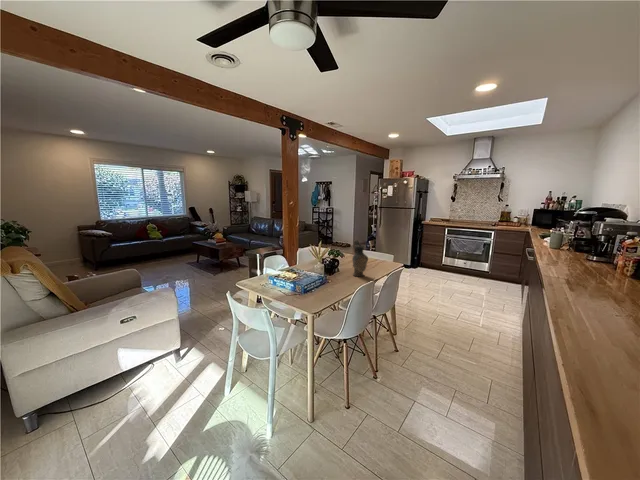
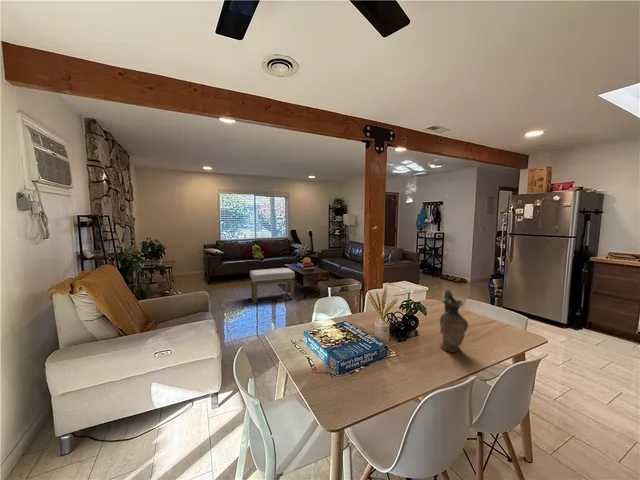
ottoman: none [160,244,210,281] -> present [250,268,295,304]

